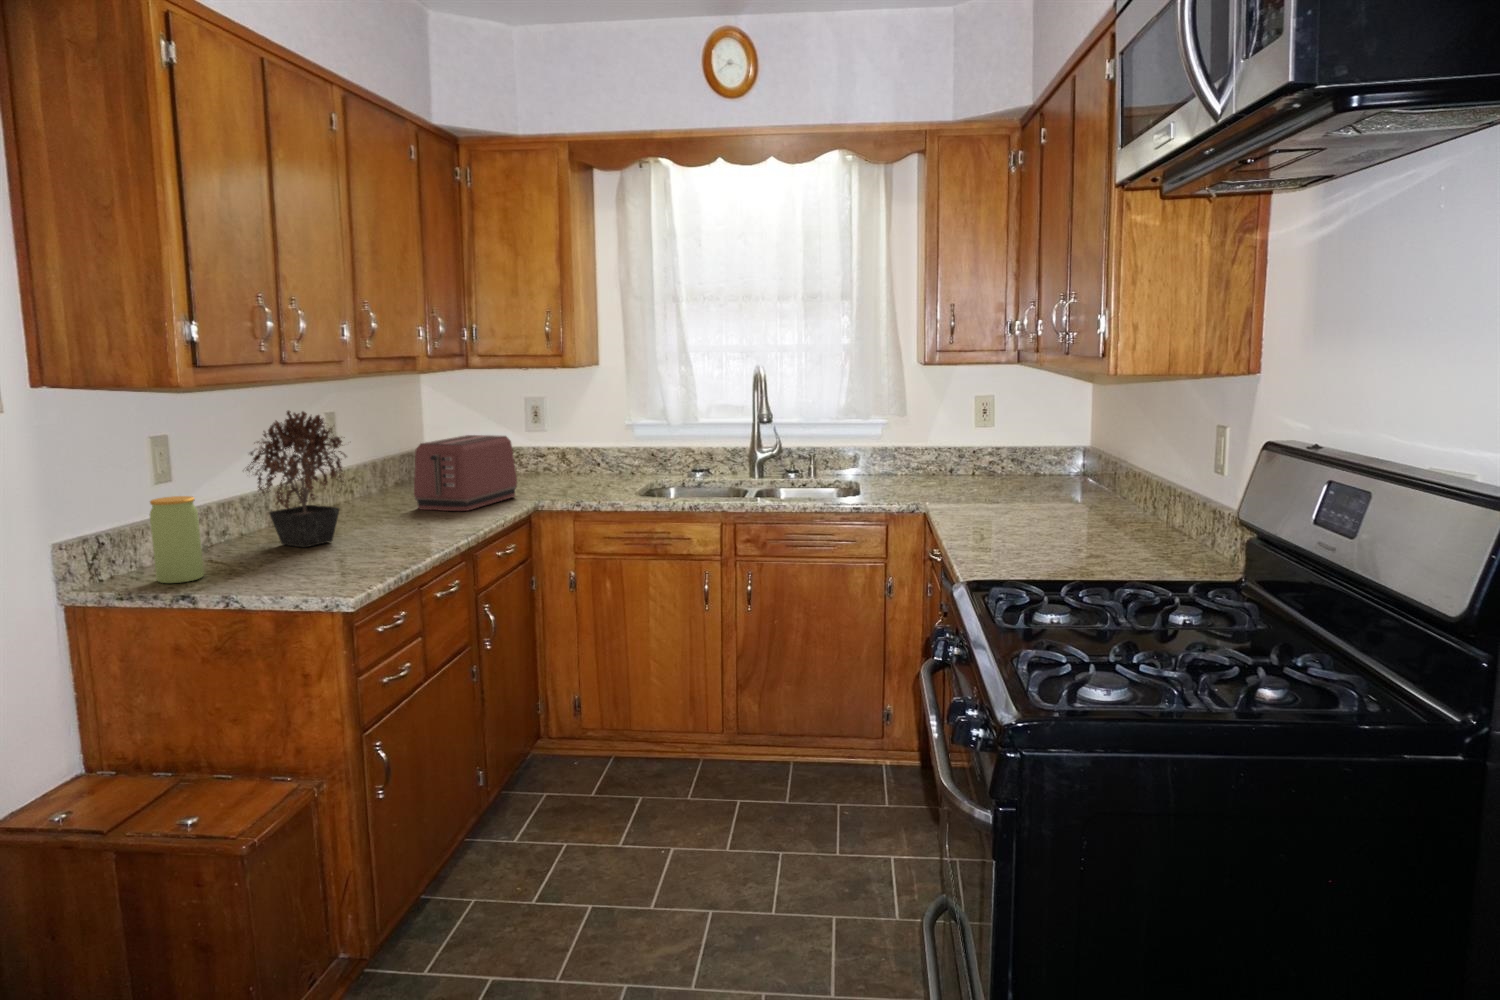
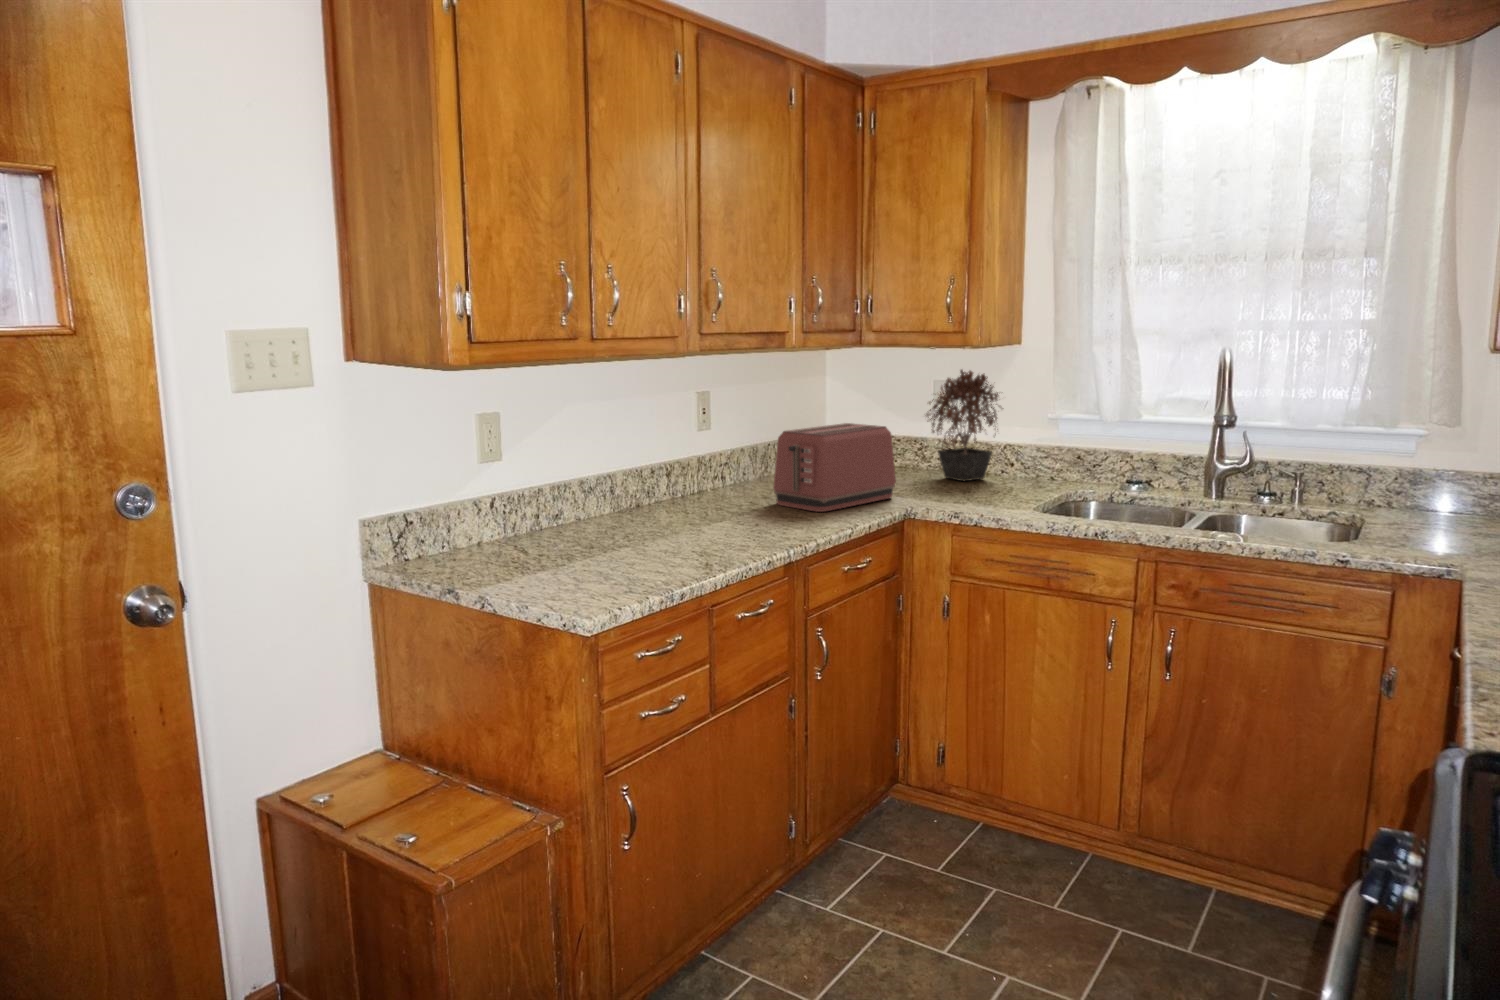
potted plant: present [246,411,347,547] -> present [926,370,1003,481]
jar: present [149,496,204,583] -> none [442,479,493,572]

